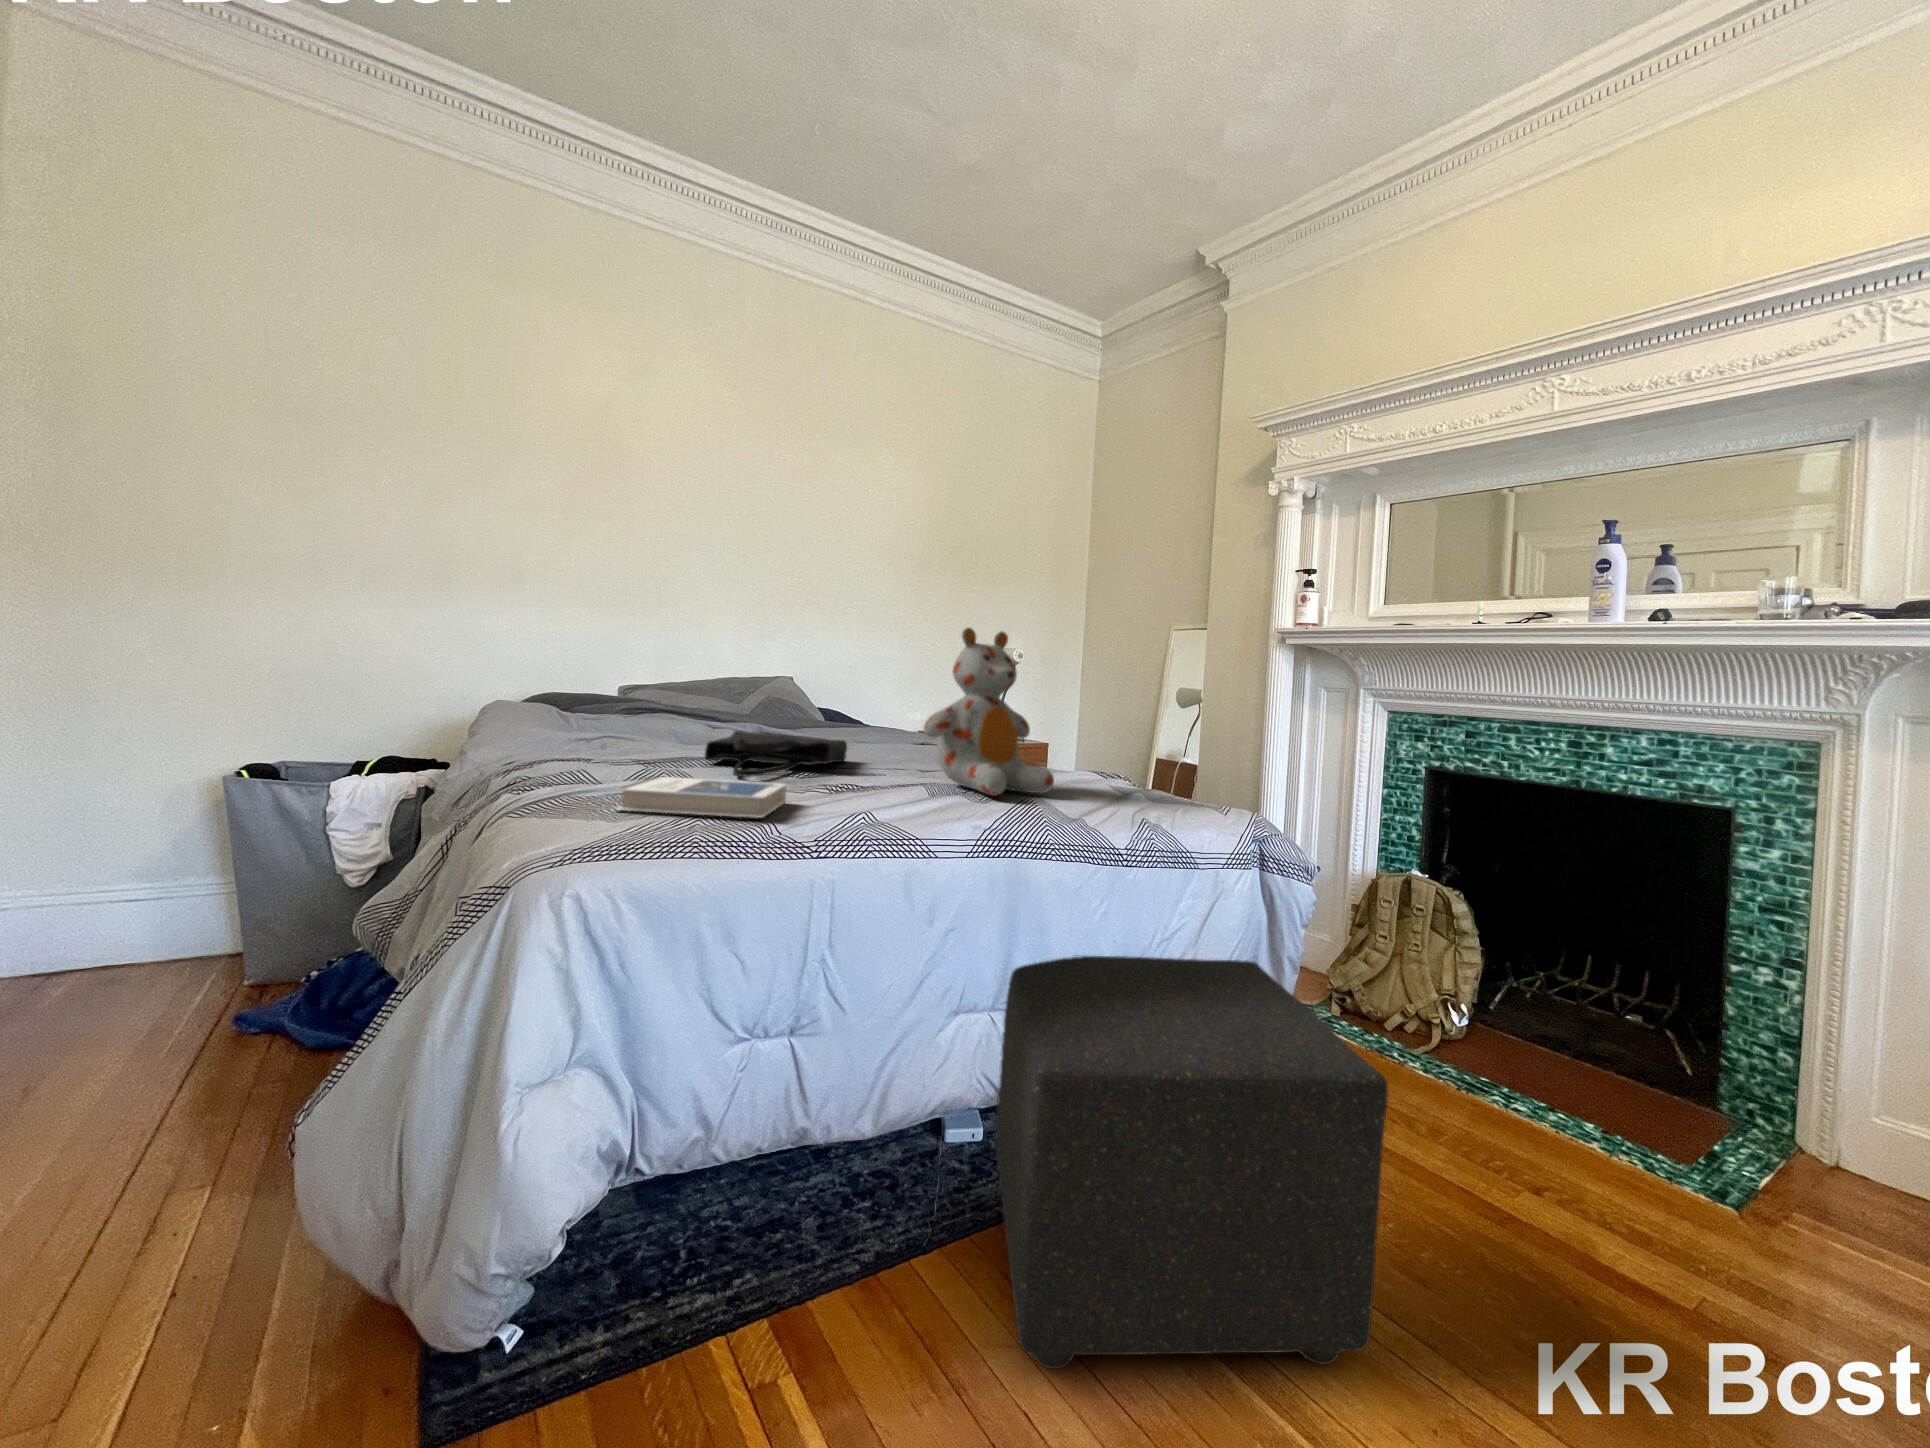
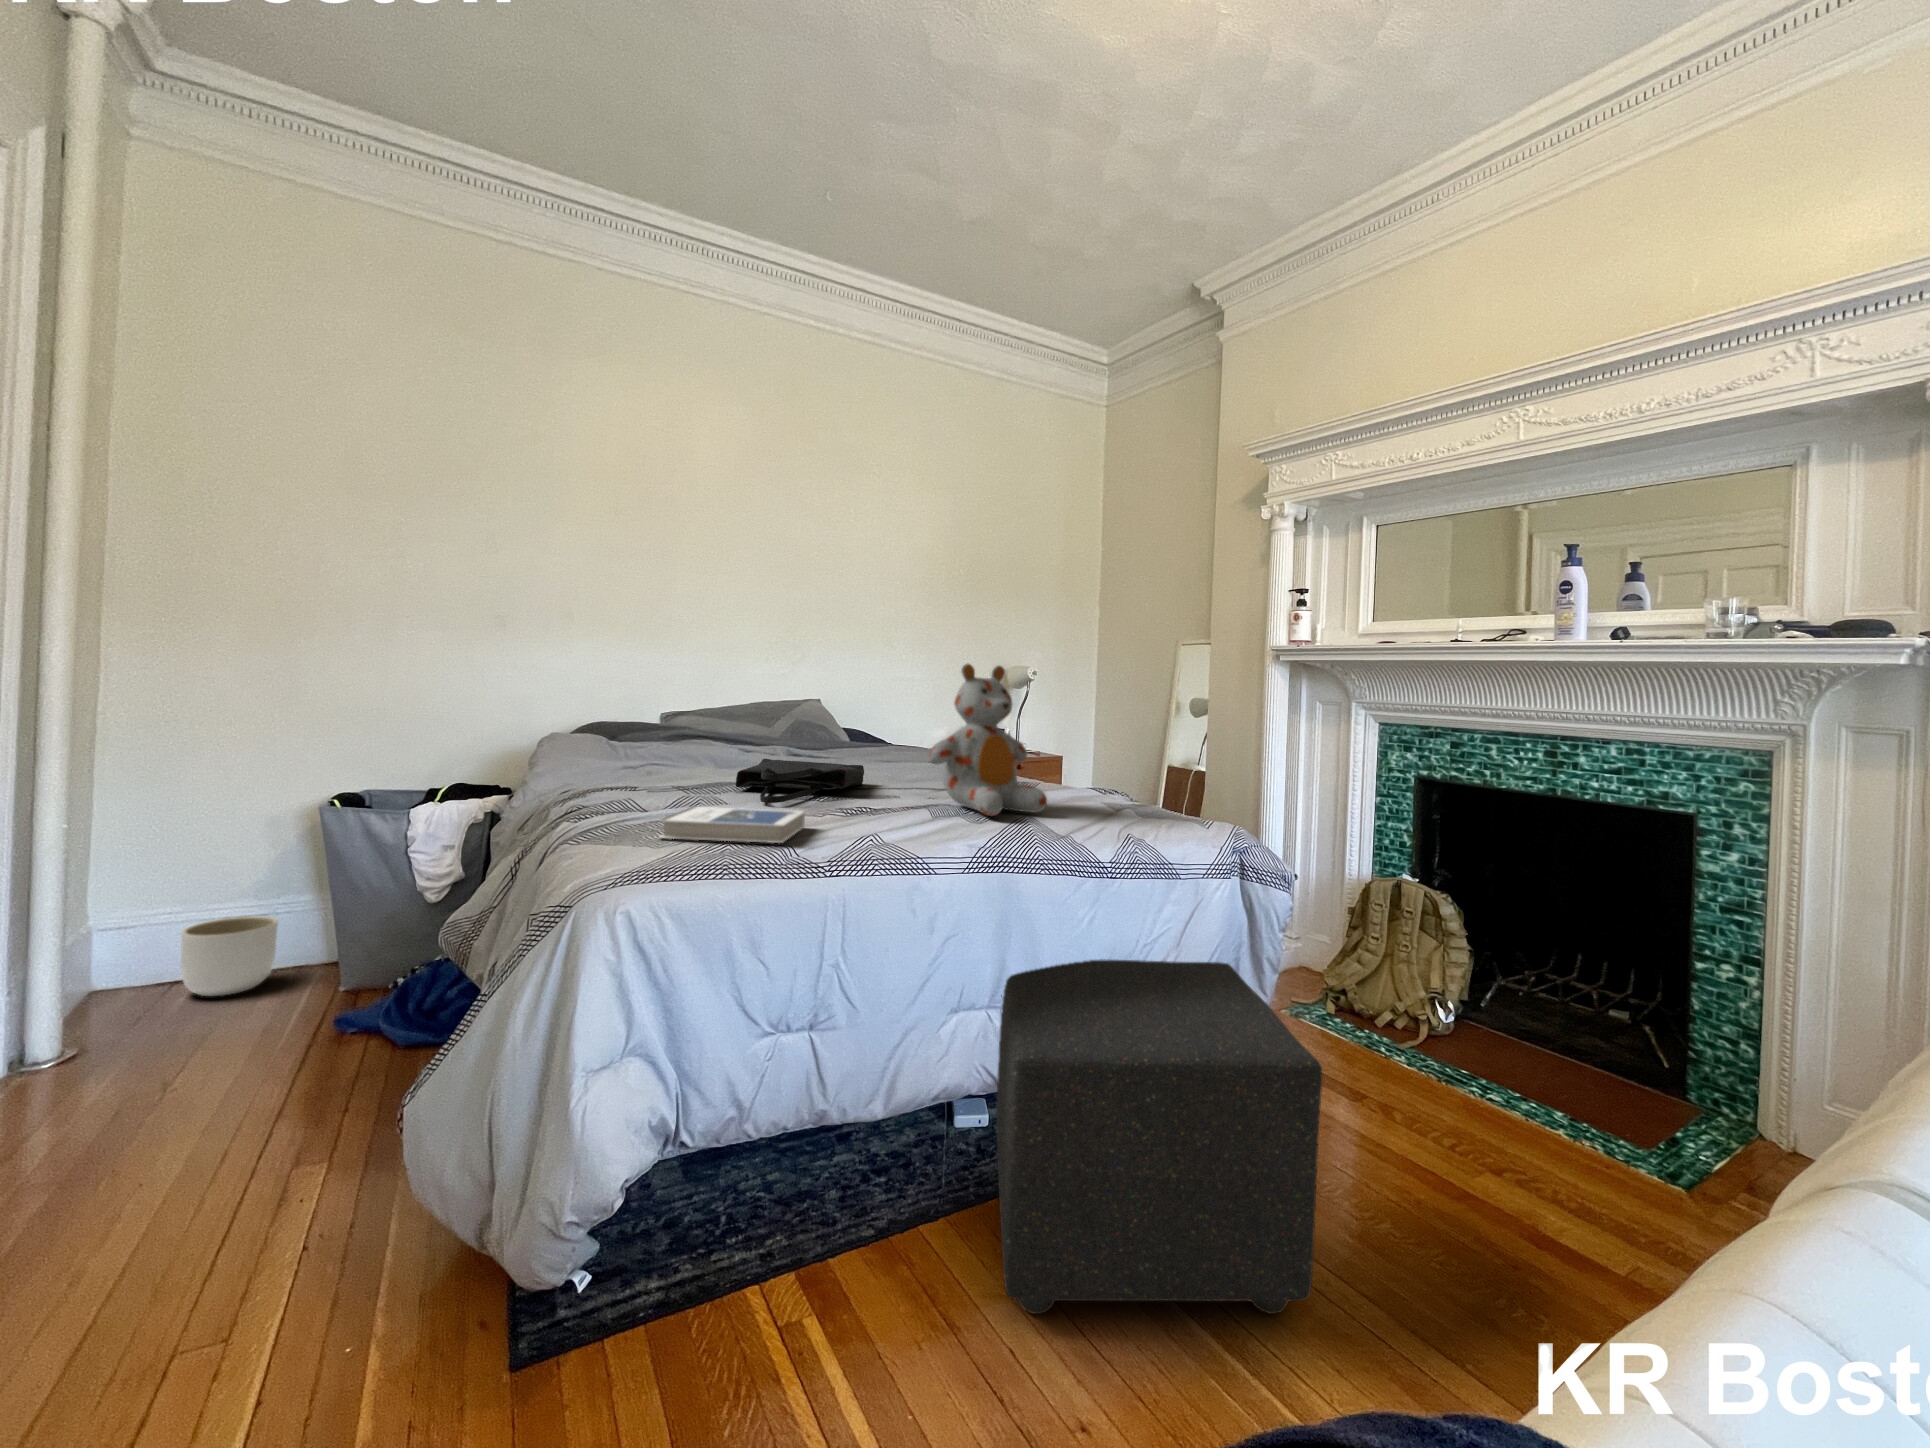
planter: none [59,899,176,989] -> present [181,916,278,996]

